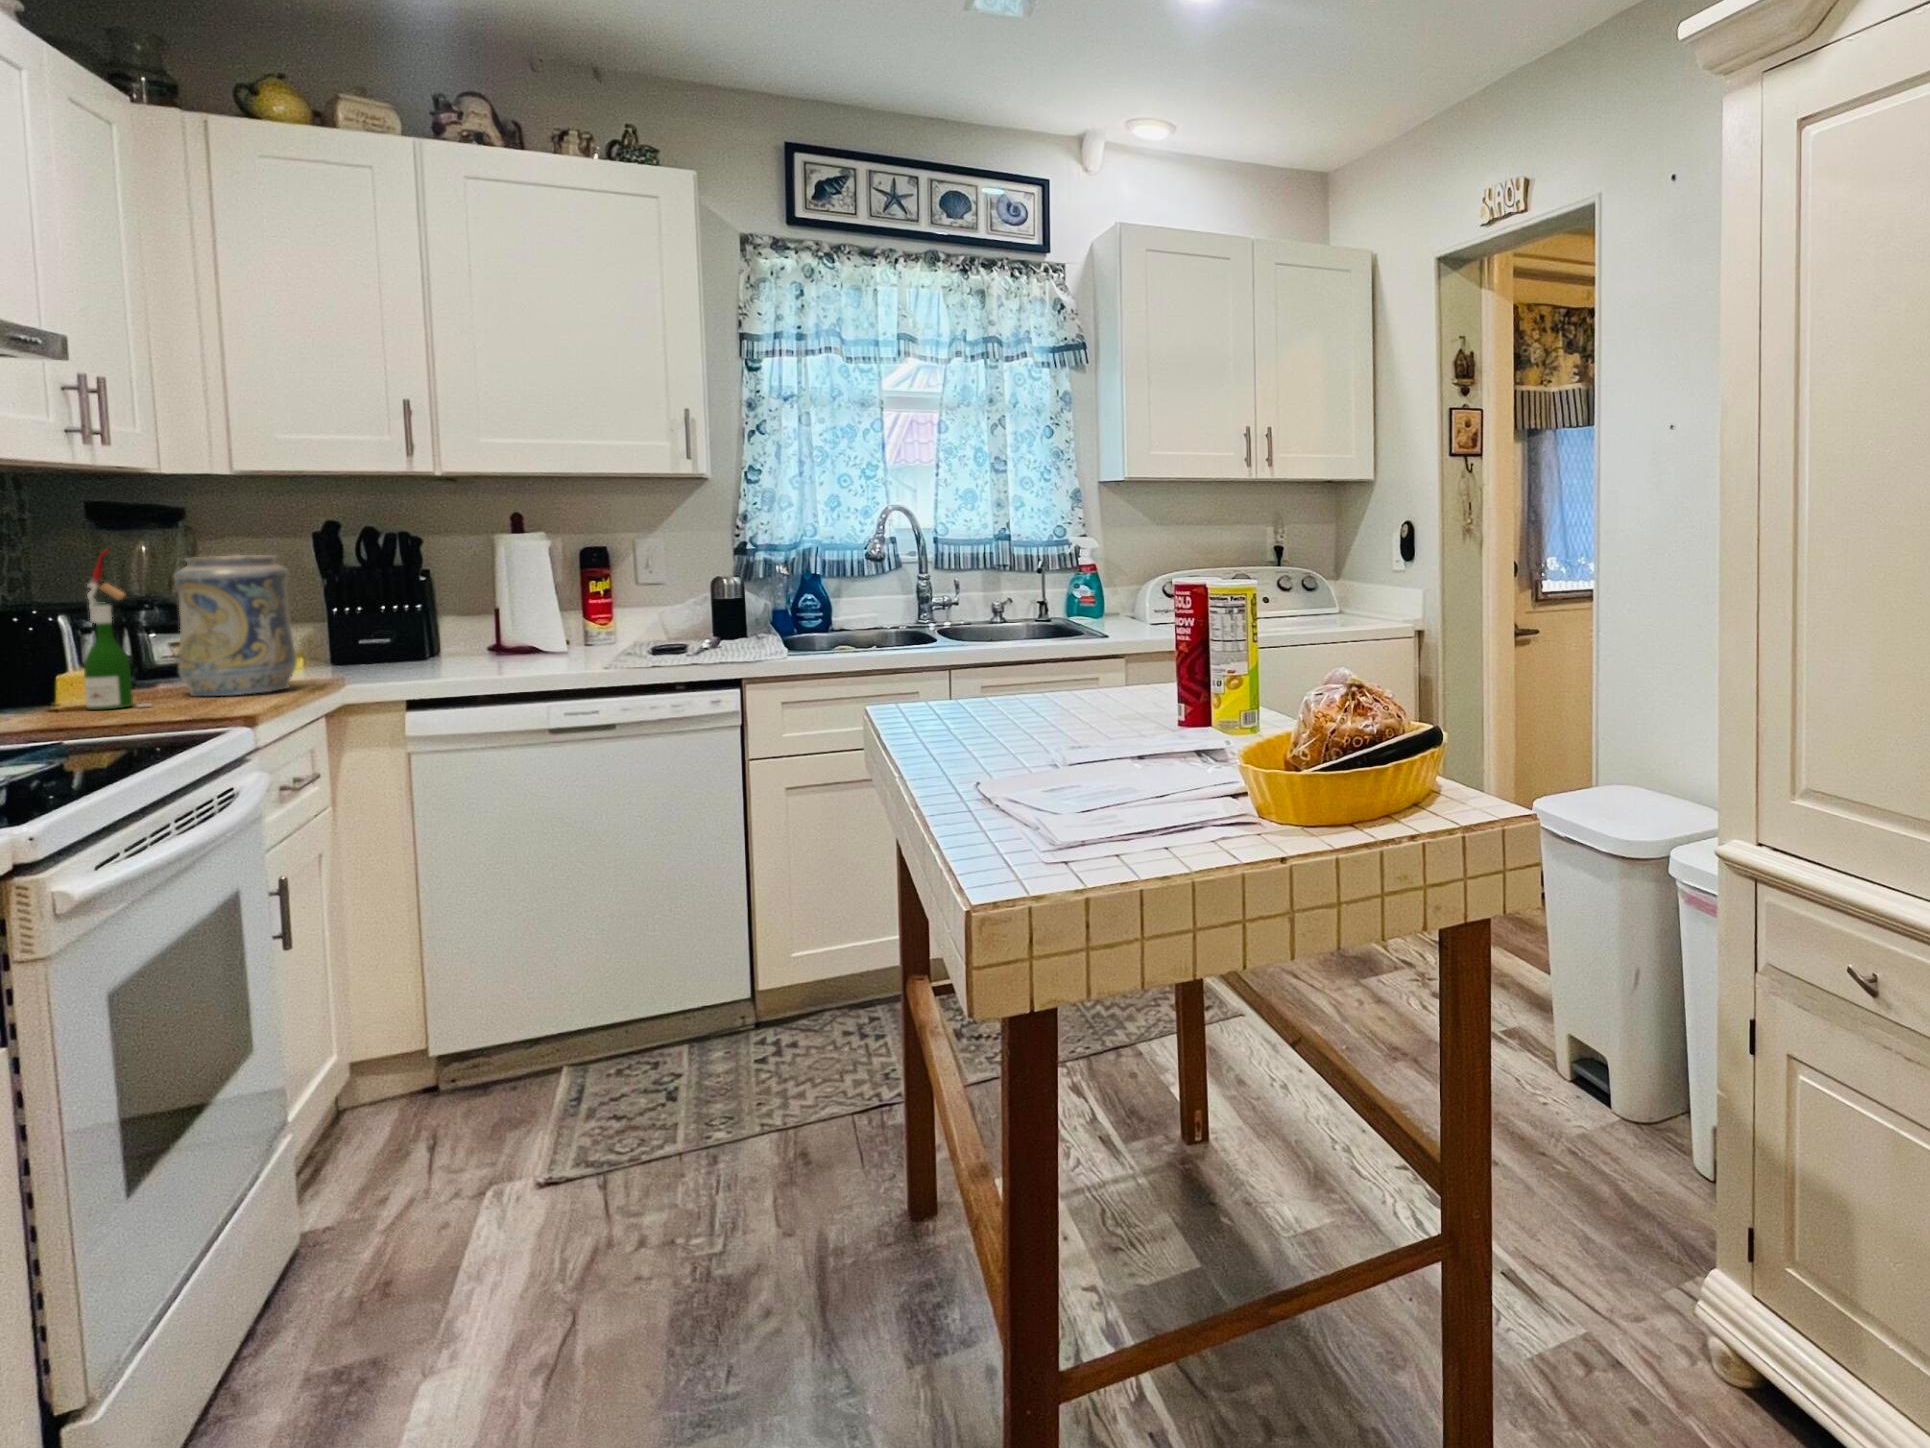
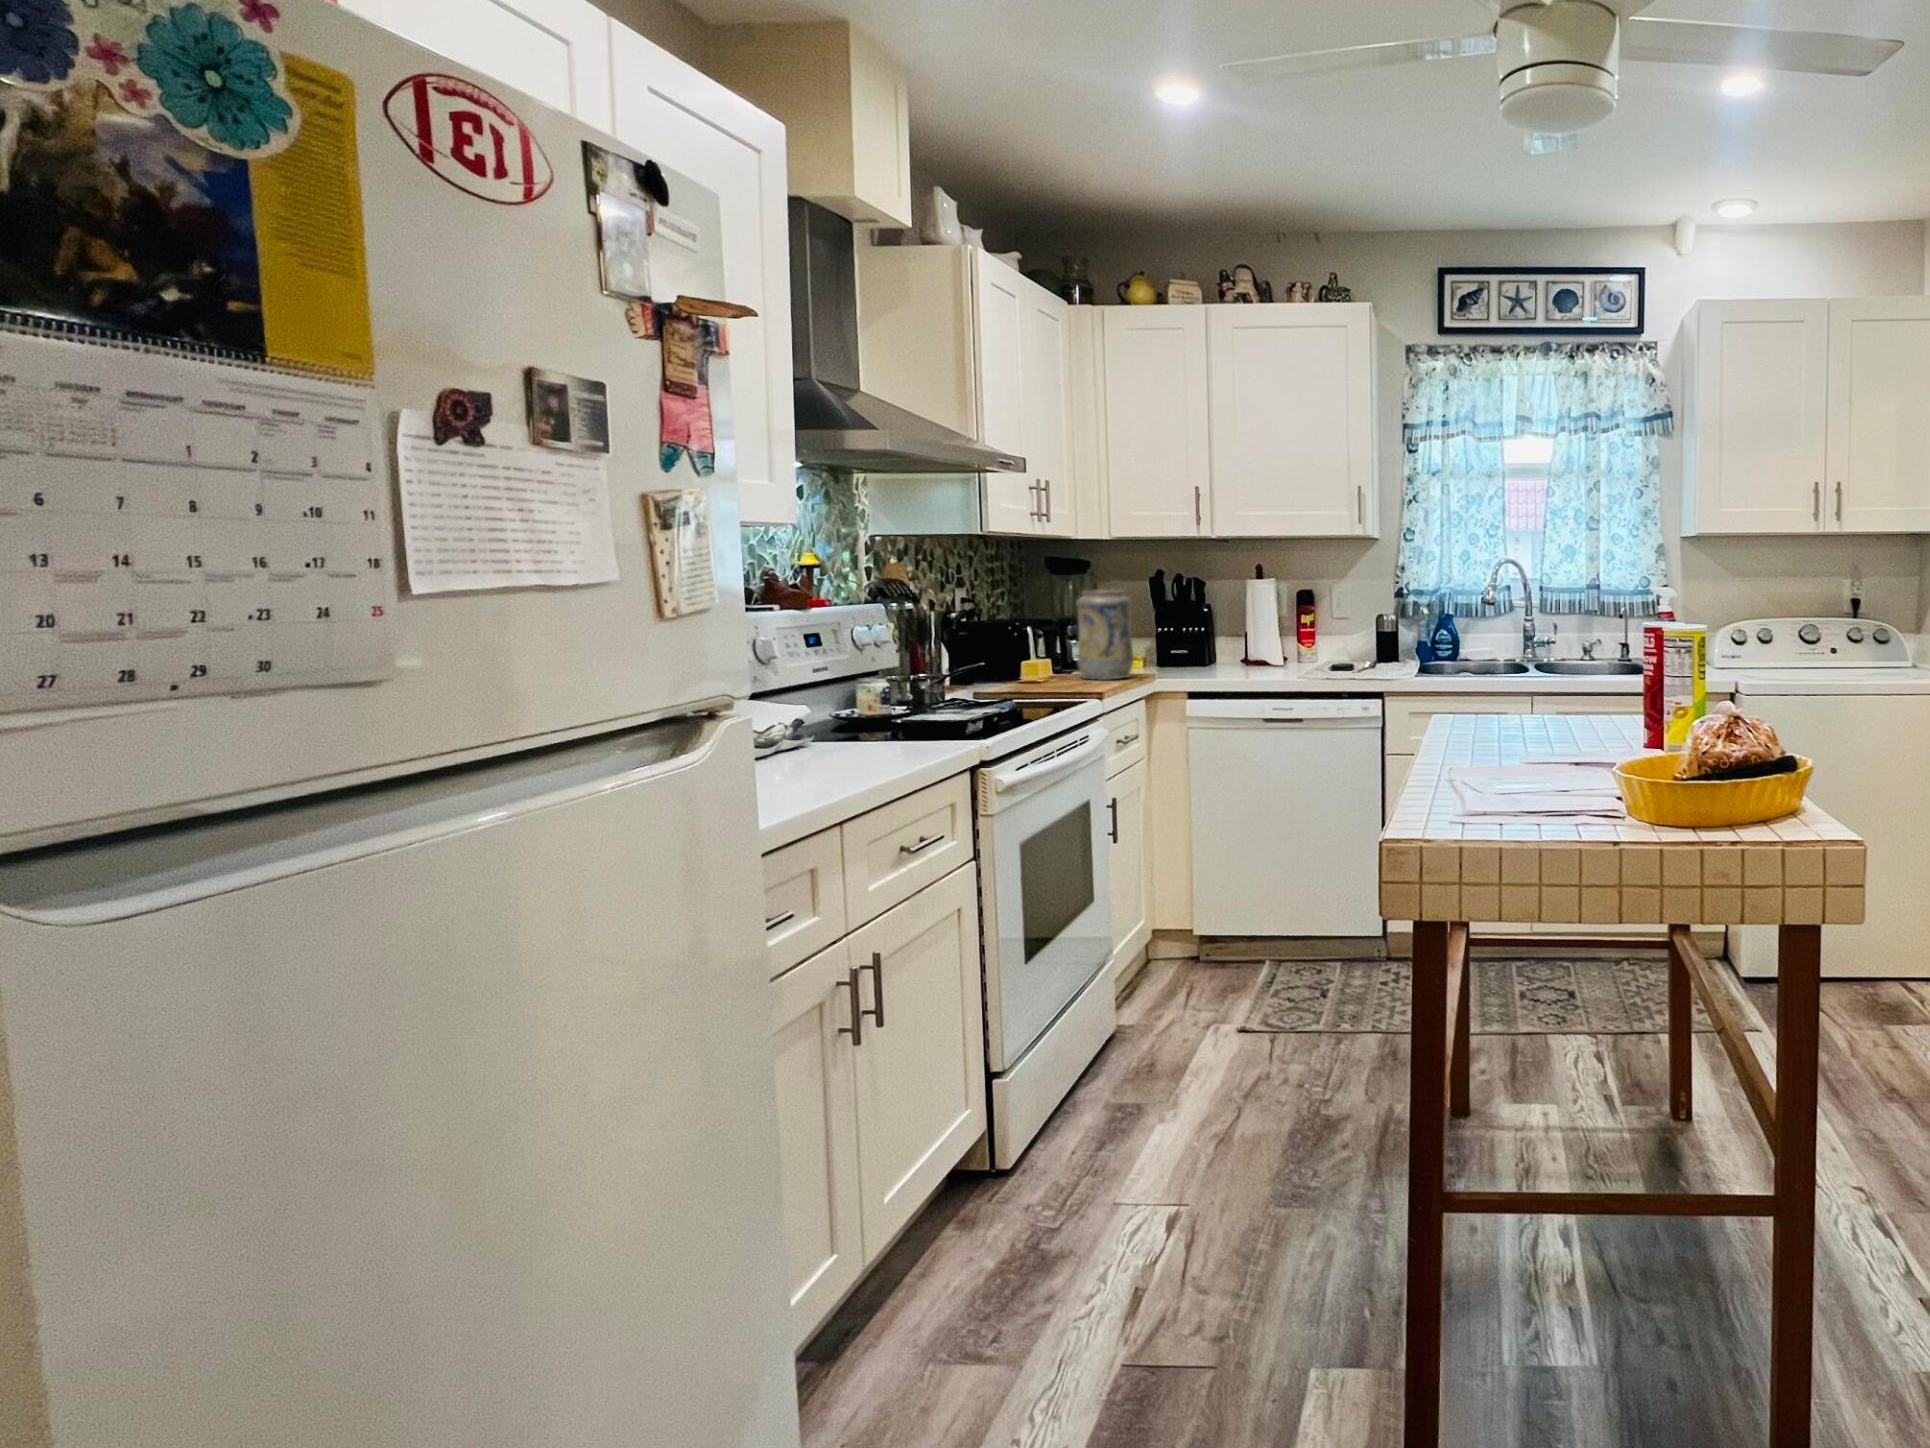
wine bottle: present [84,549,150,710] -> none [1032,584,1061,683]

